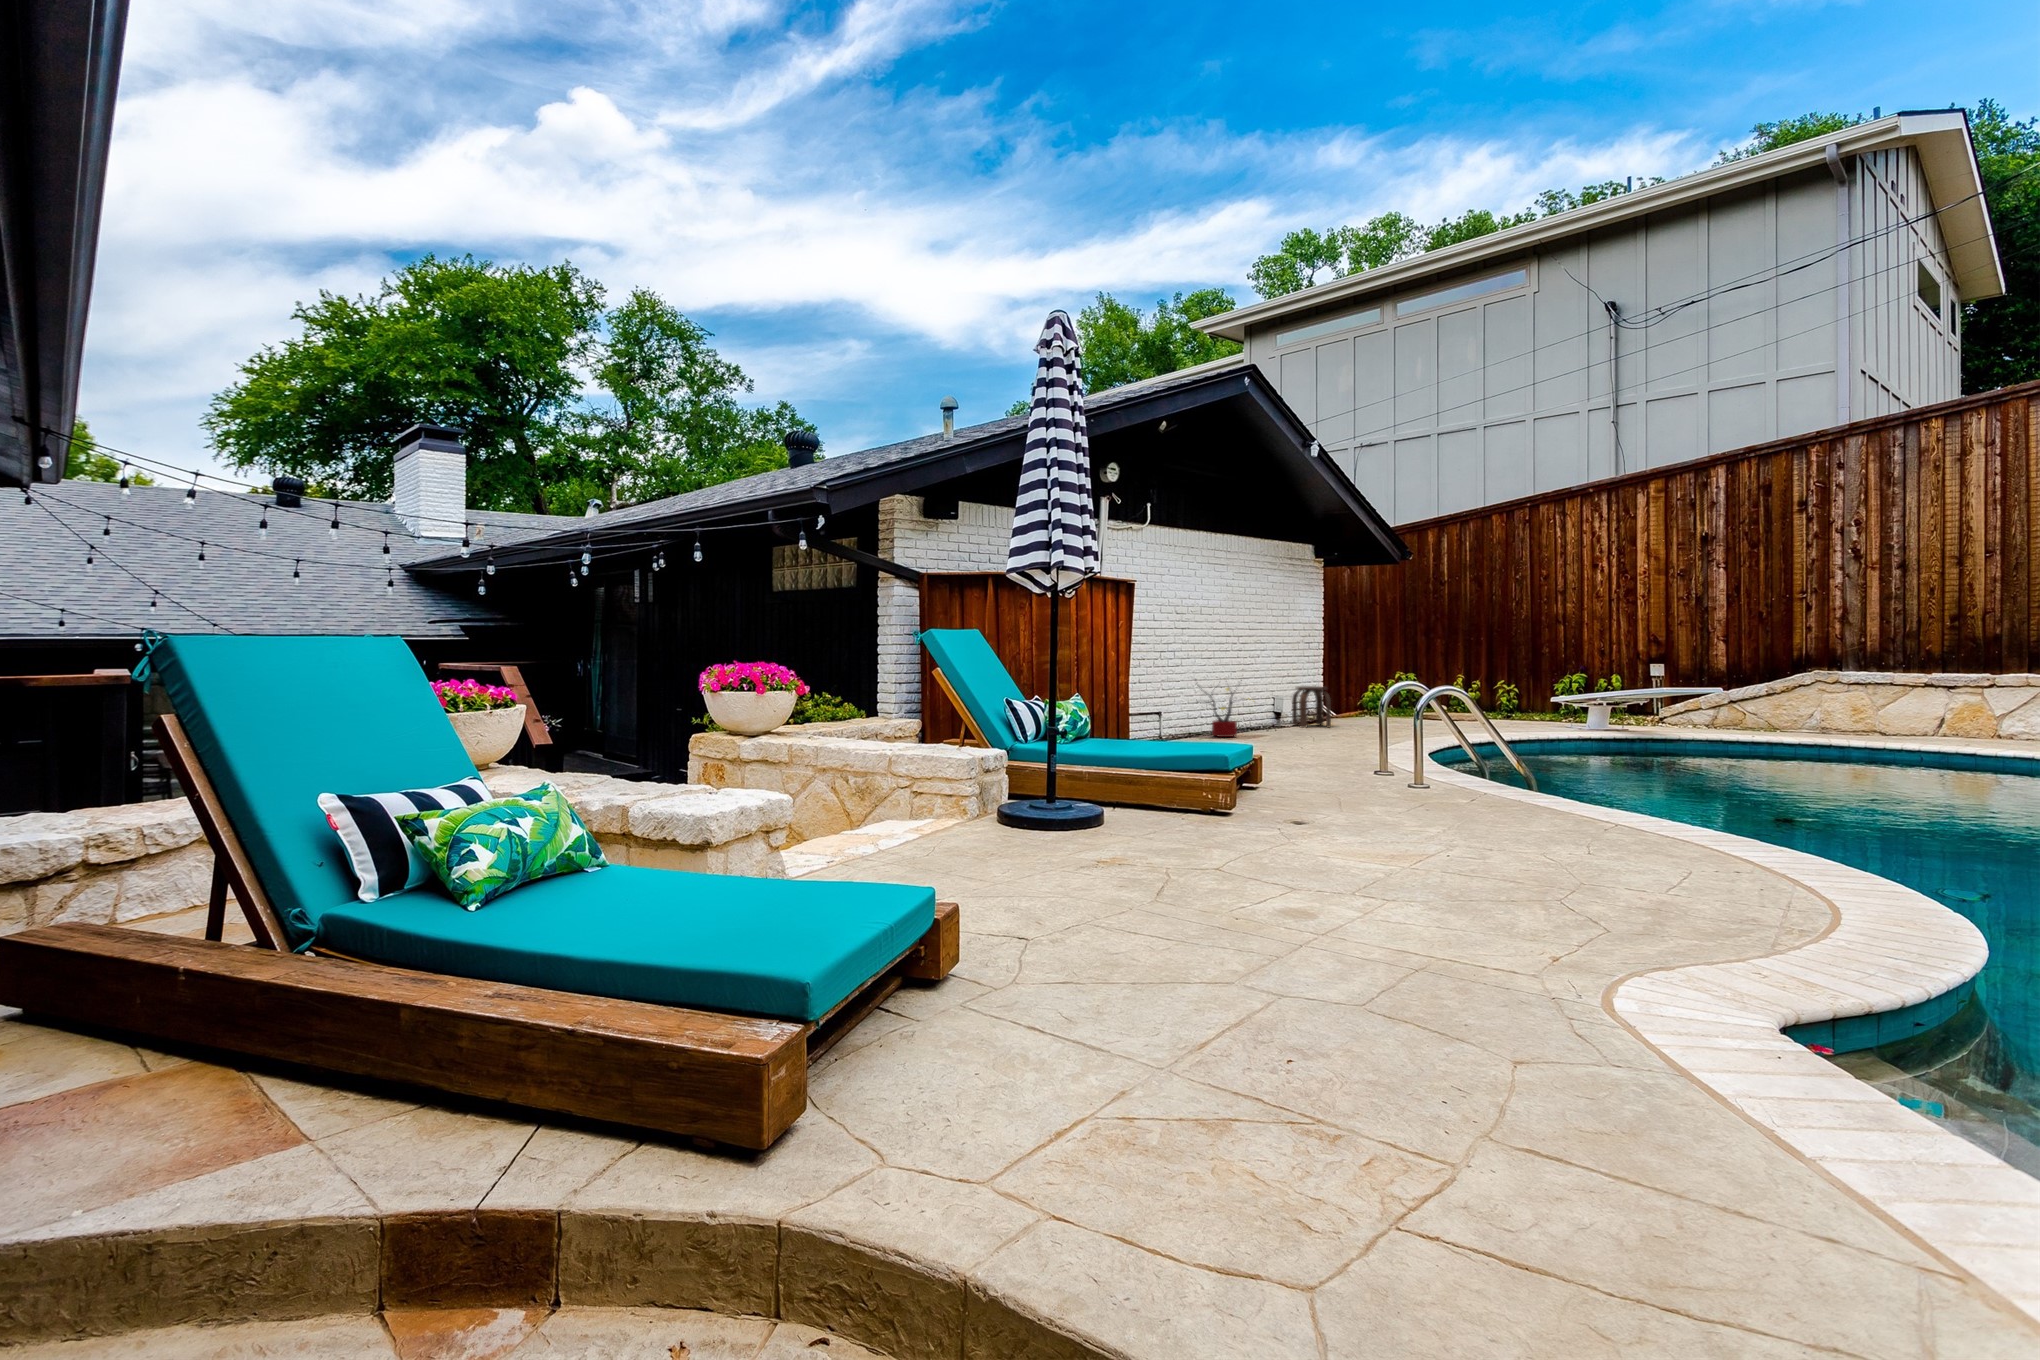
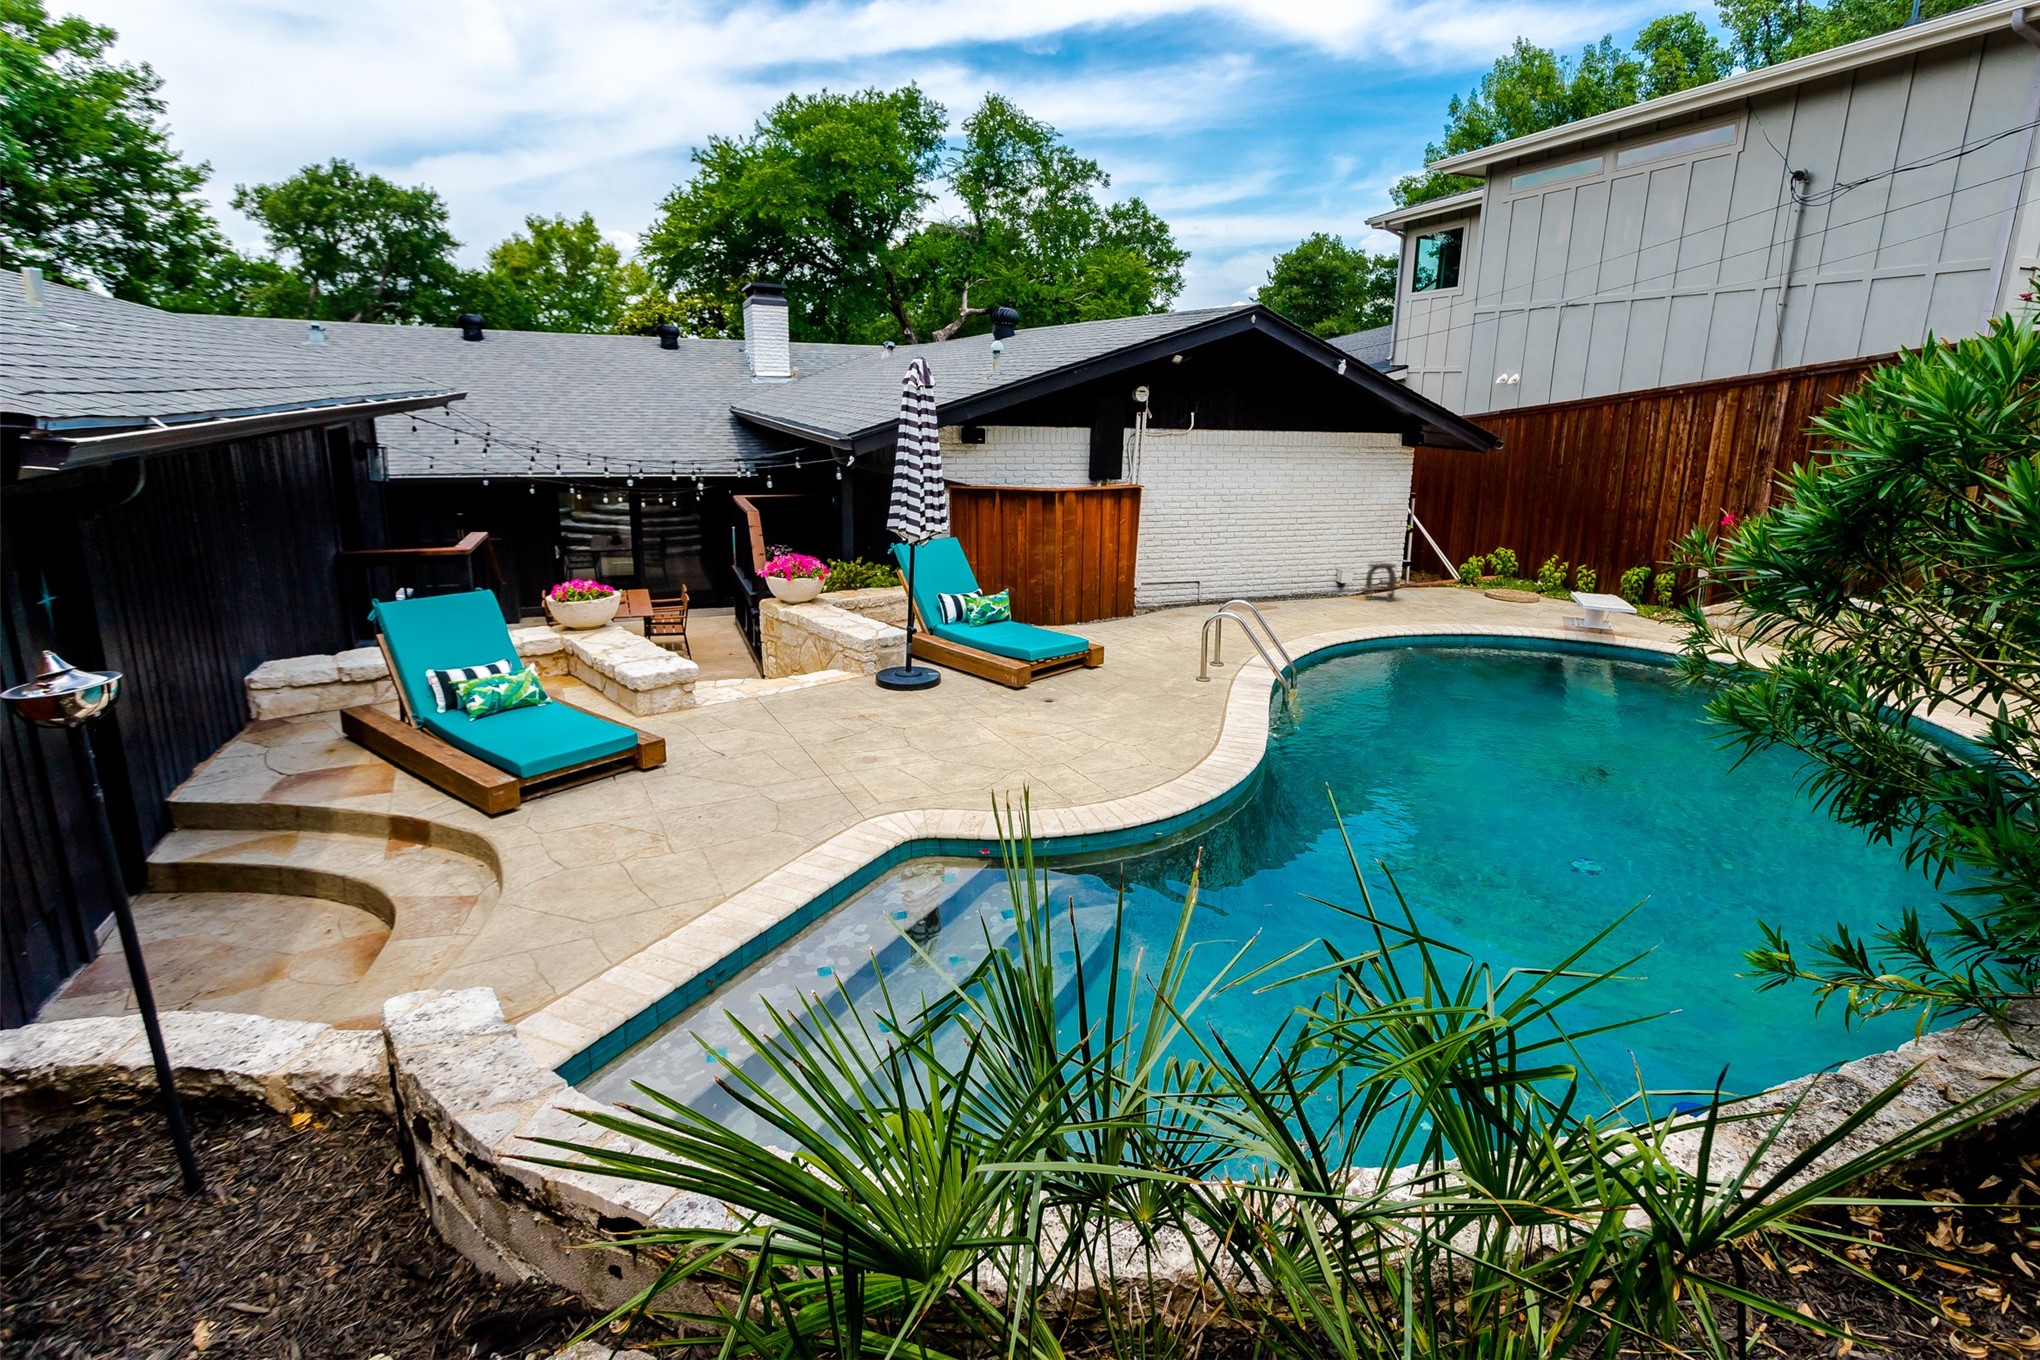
decorative plant: present [1195,679,1242,737] -> none [1233,558,1291,608]

